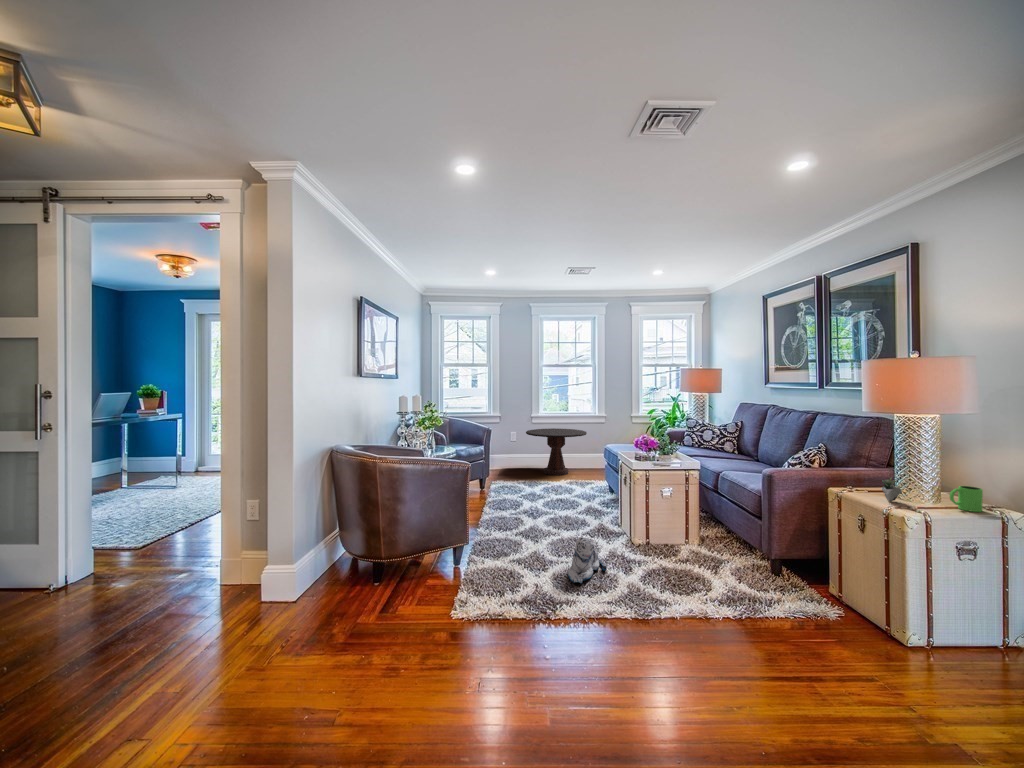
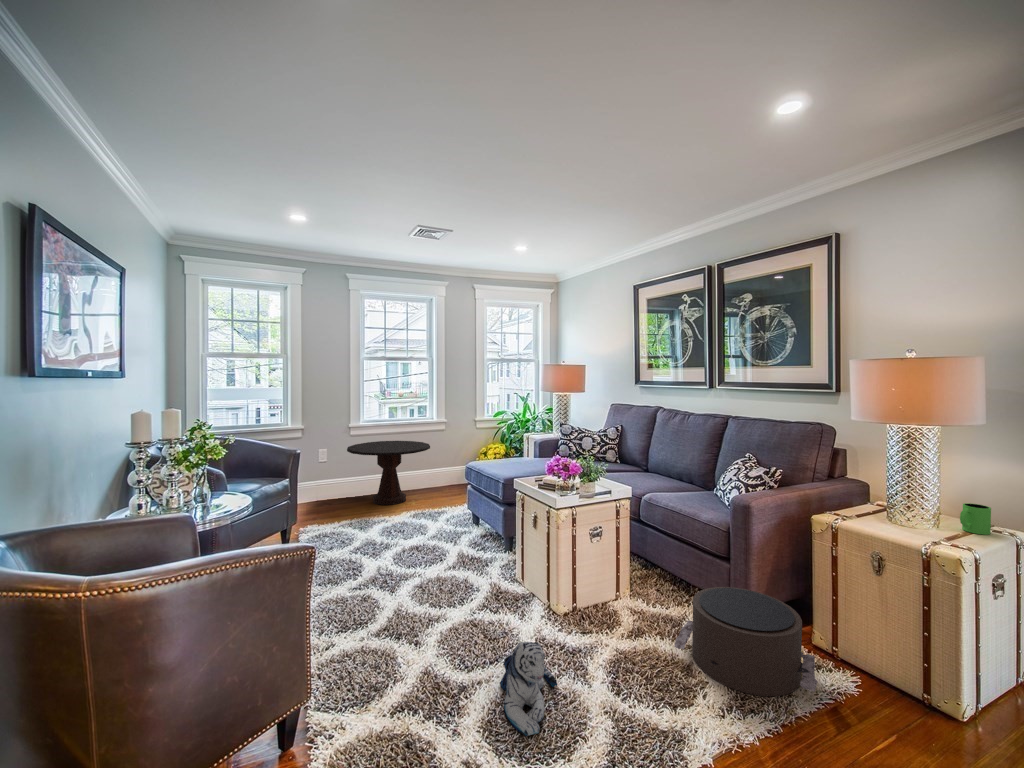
succulent plant: present [881,478,902,501] -> none [884,499,921,529]
pouf: none [697,536,805,605] -> present [674,587,818,696]

